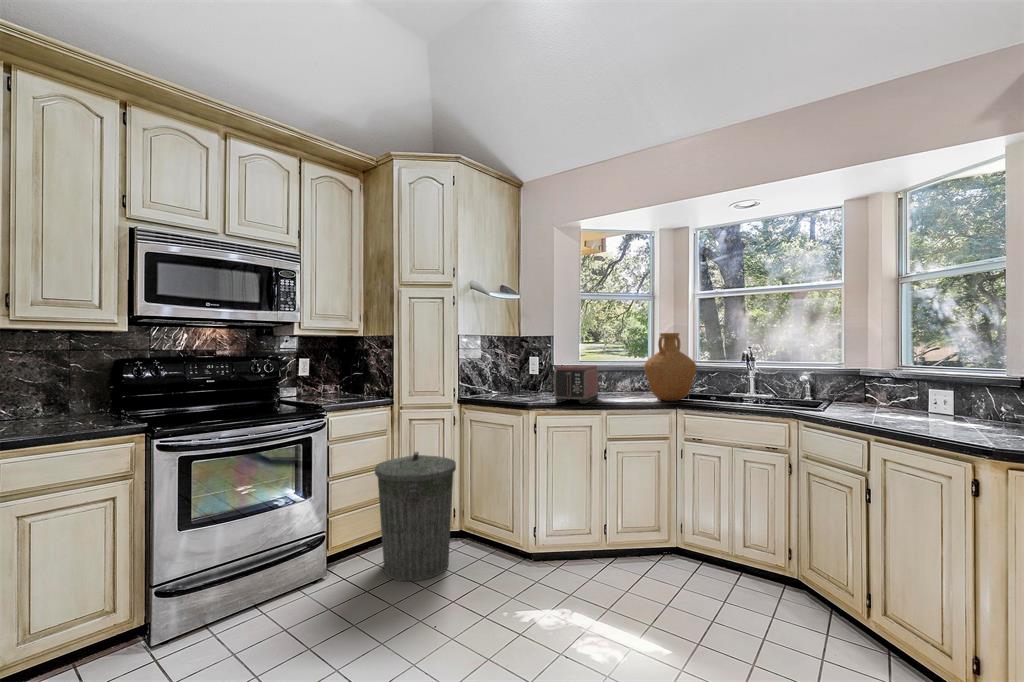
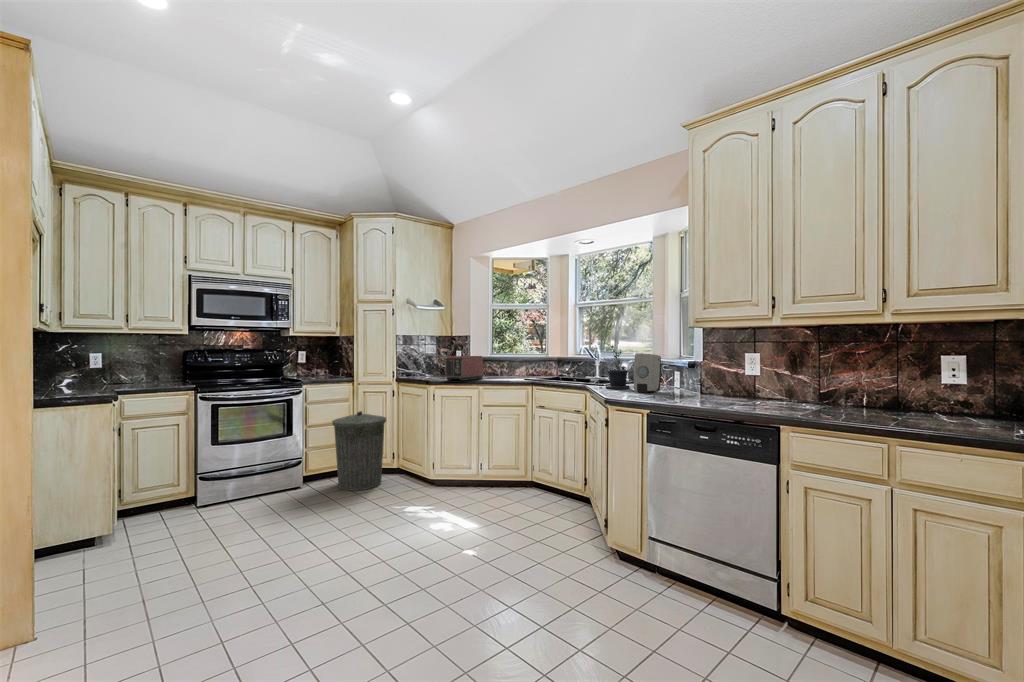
vase: present [644,333,696,401] -> none [509,333,543,380]
potted plant: none [843,352,900,420] -> present [600,346,630,389]
soap dispenser: none [933,365,982,428] -> present [634,354,661,393]

